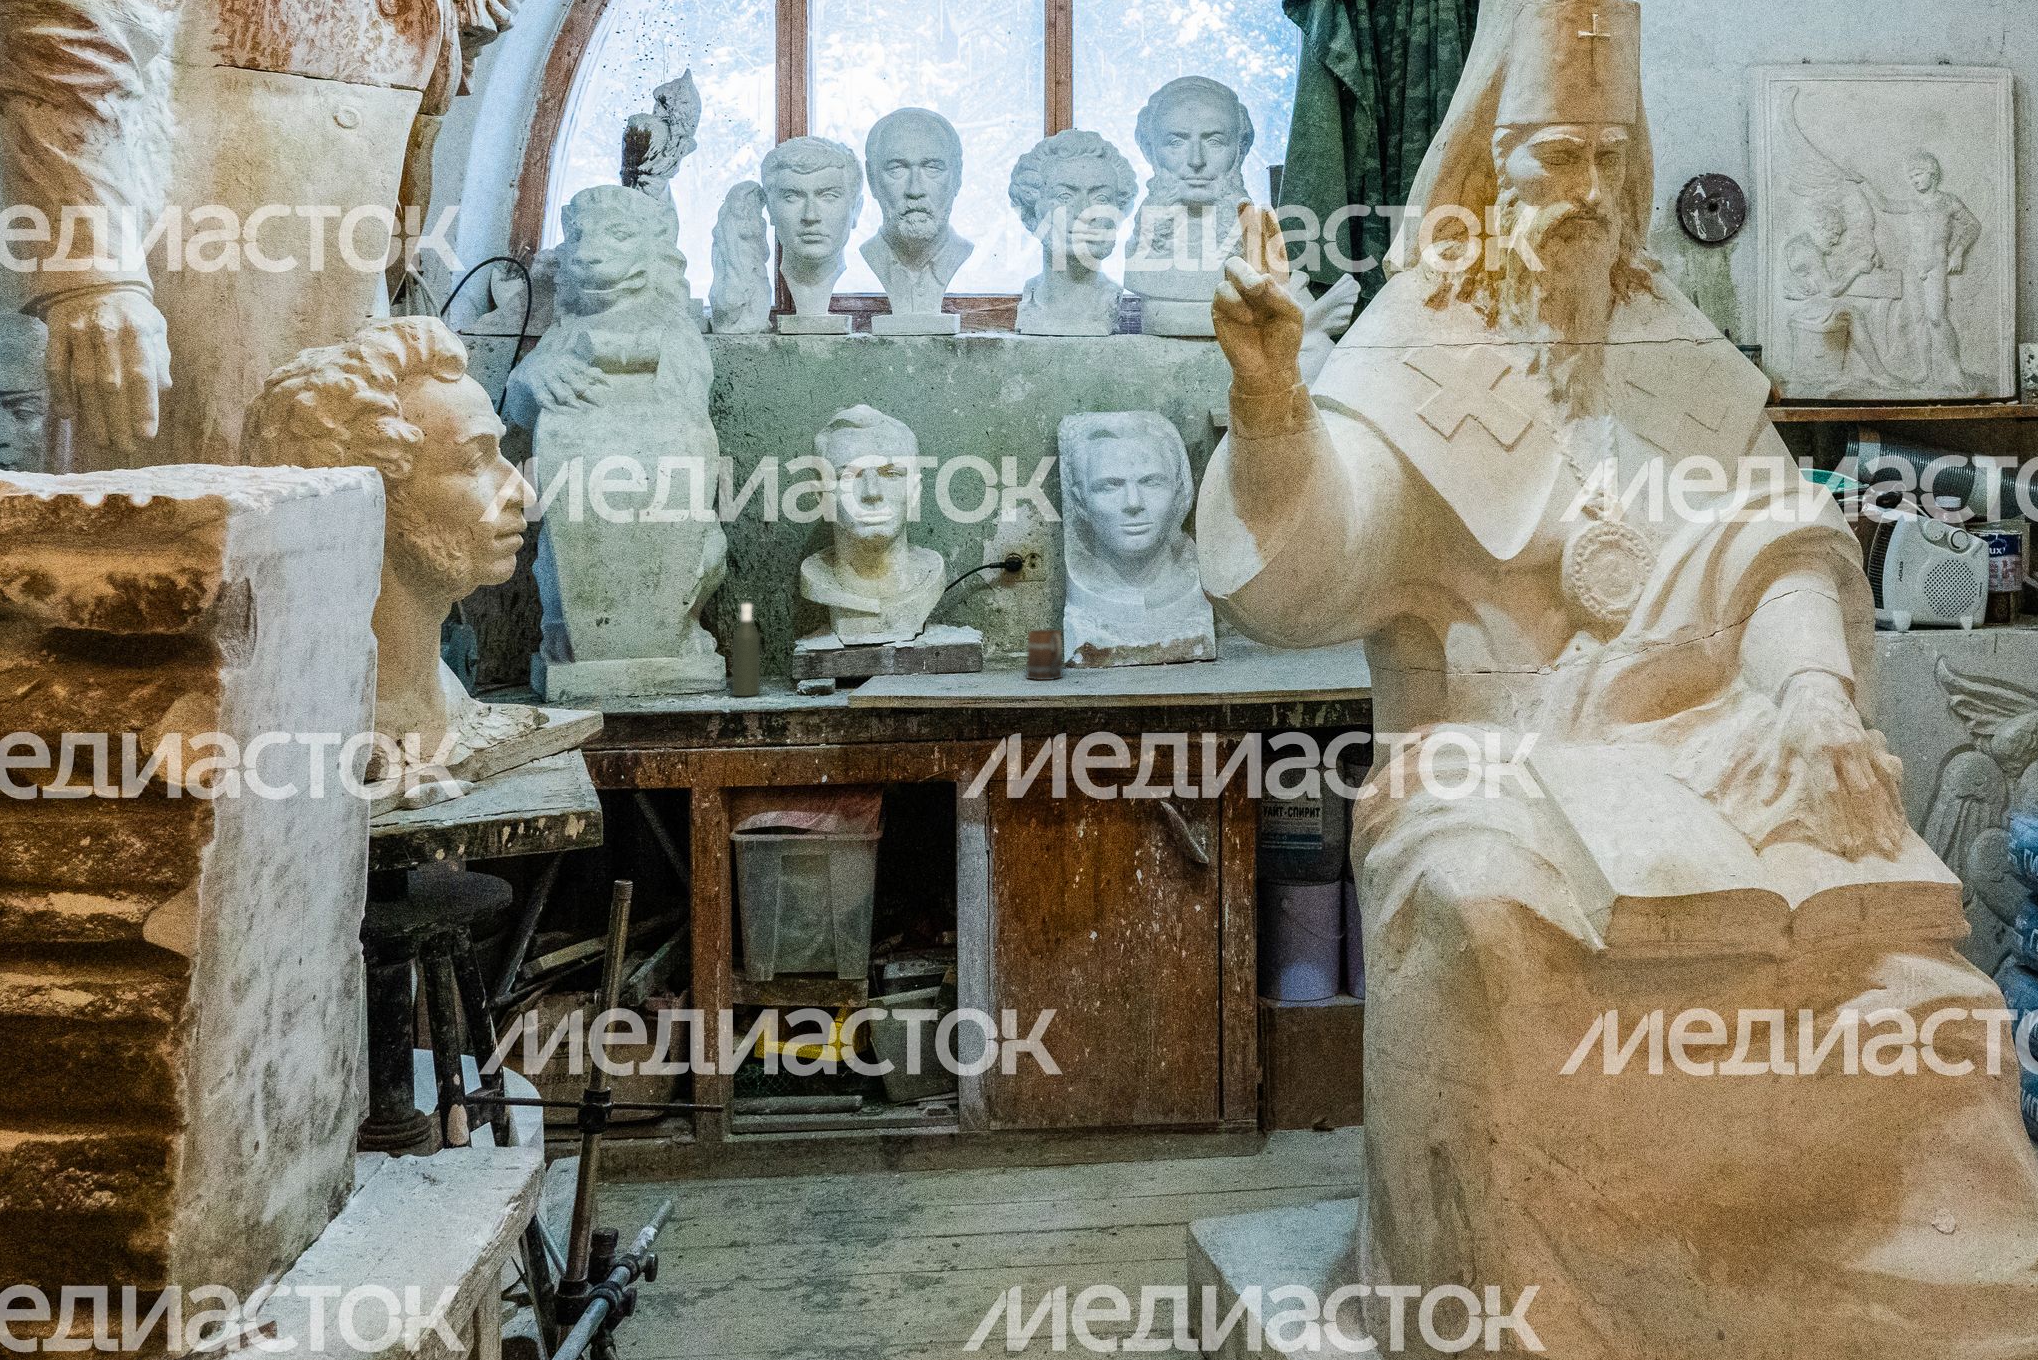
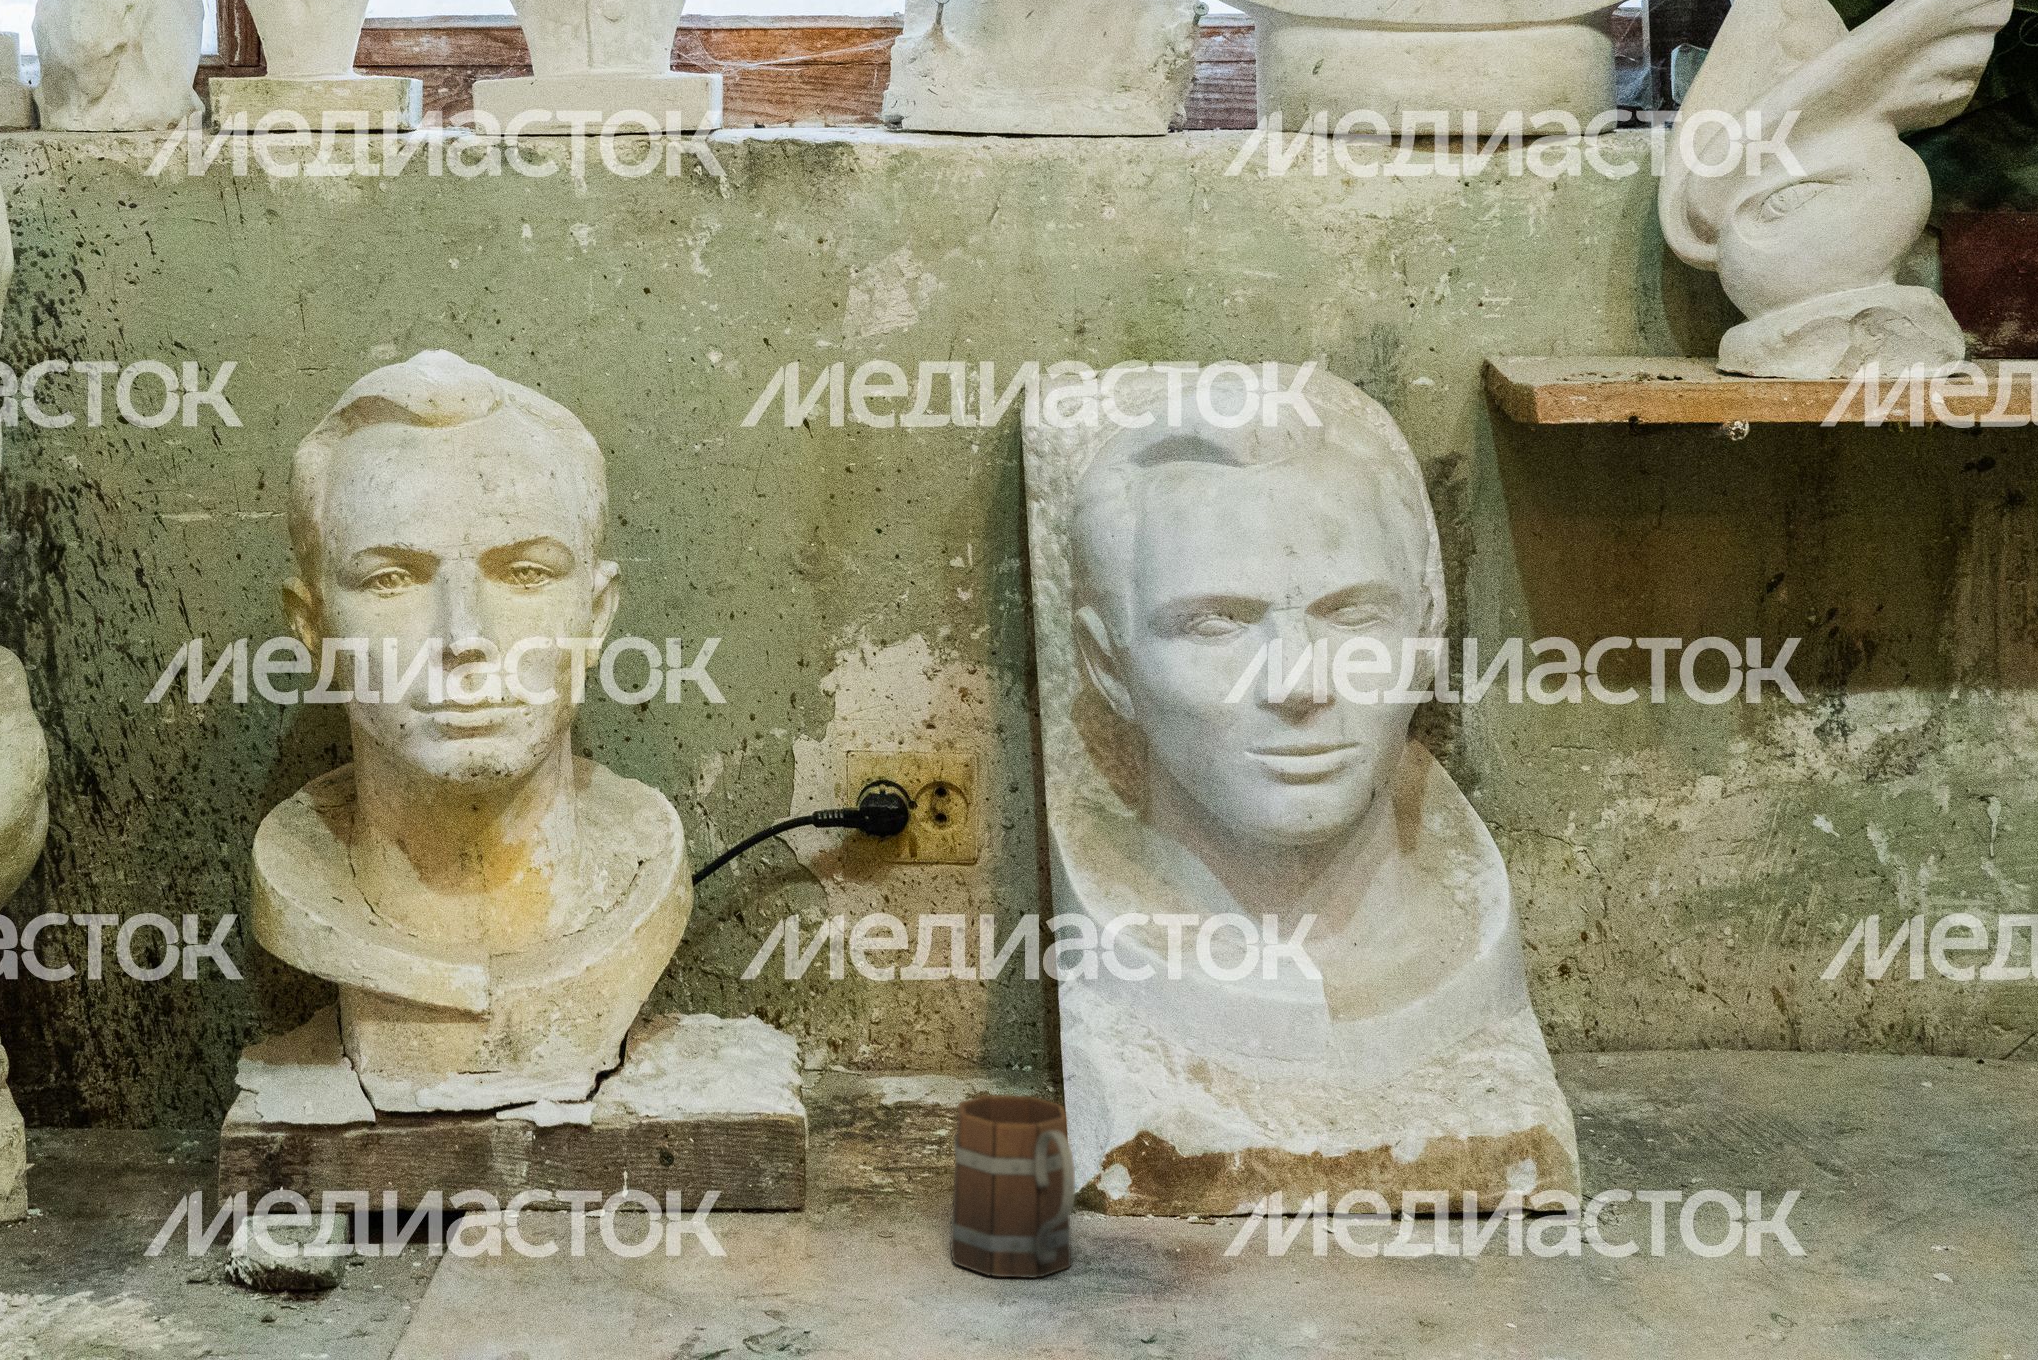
bottle: present [732,604,760,696] -> none [29,993,111,1296]

